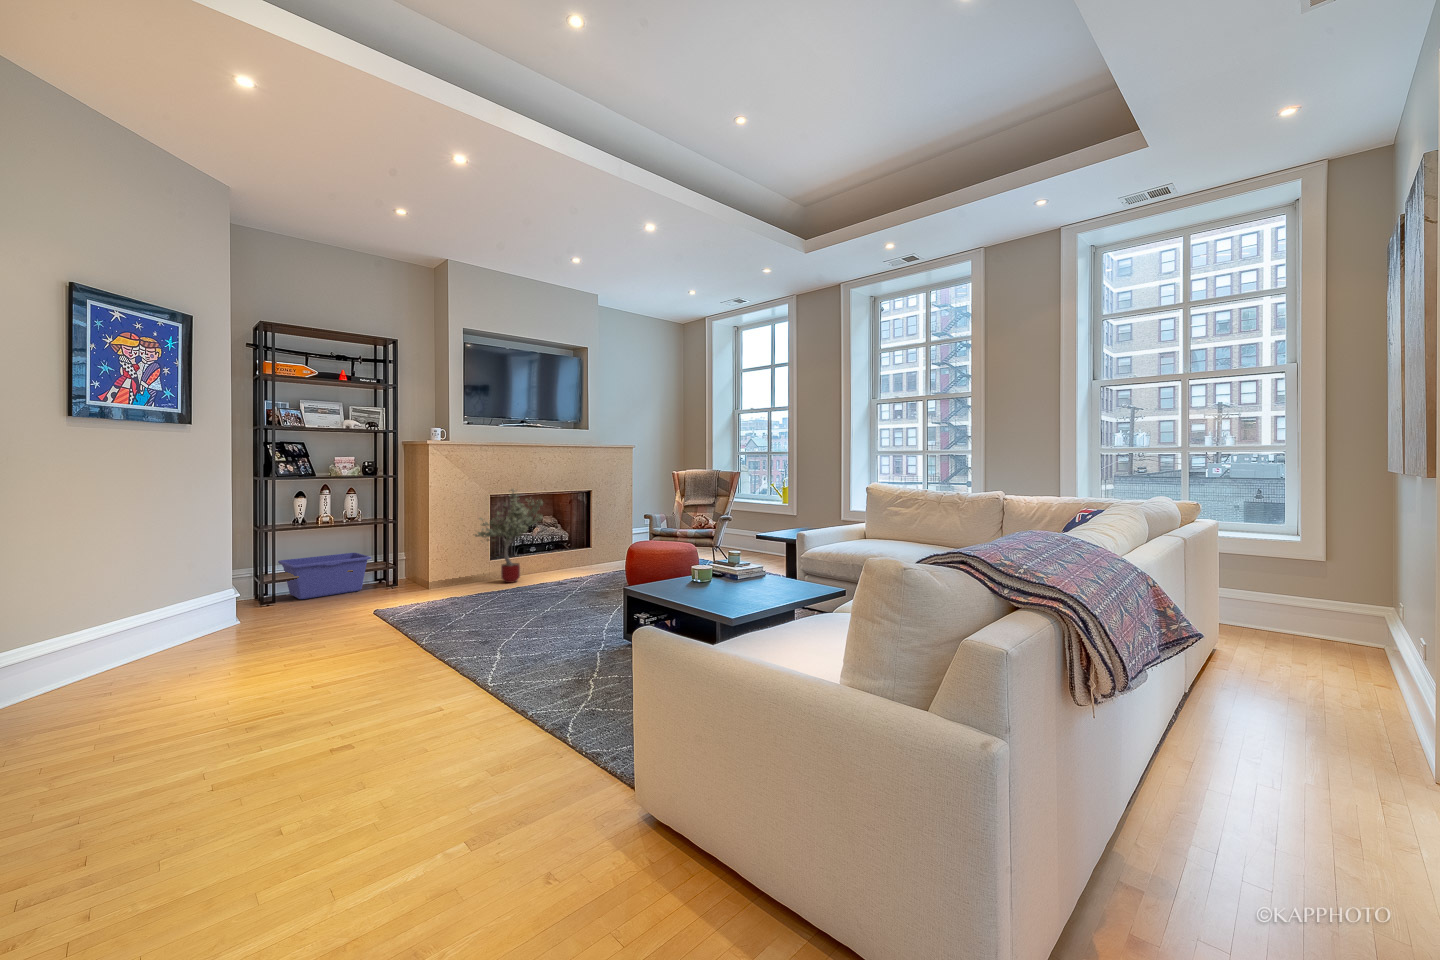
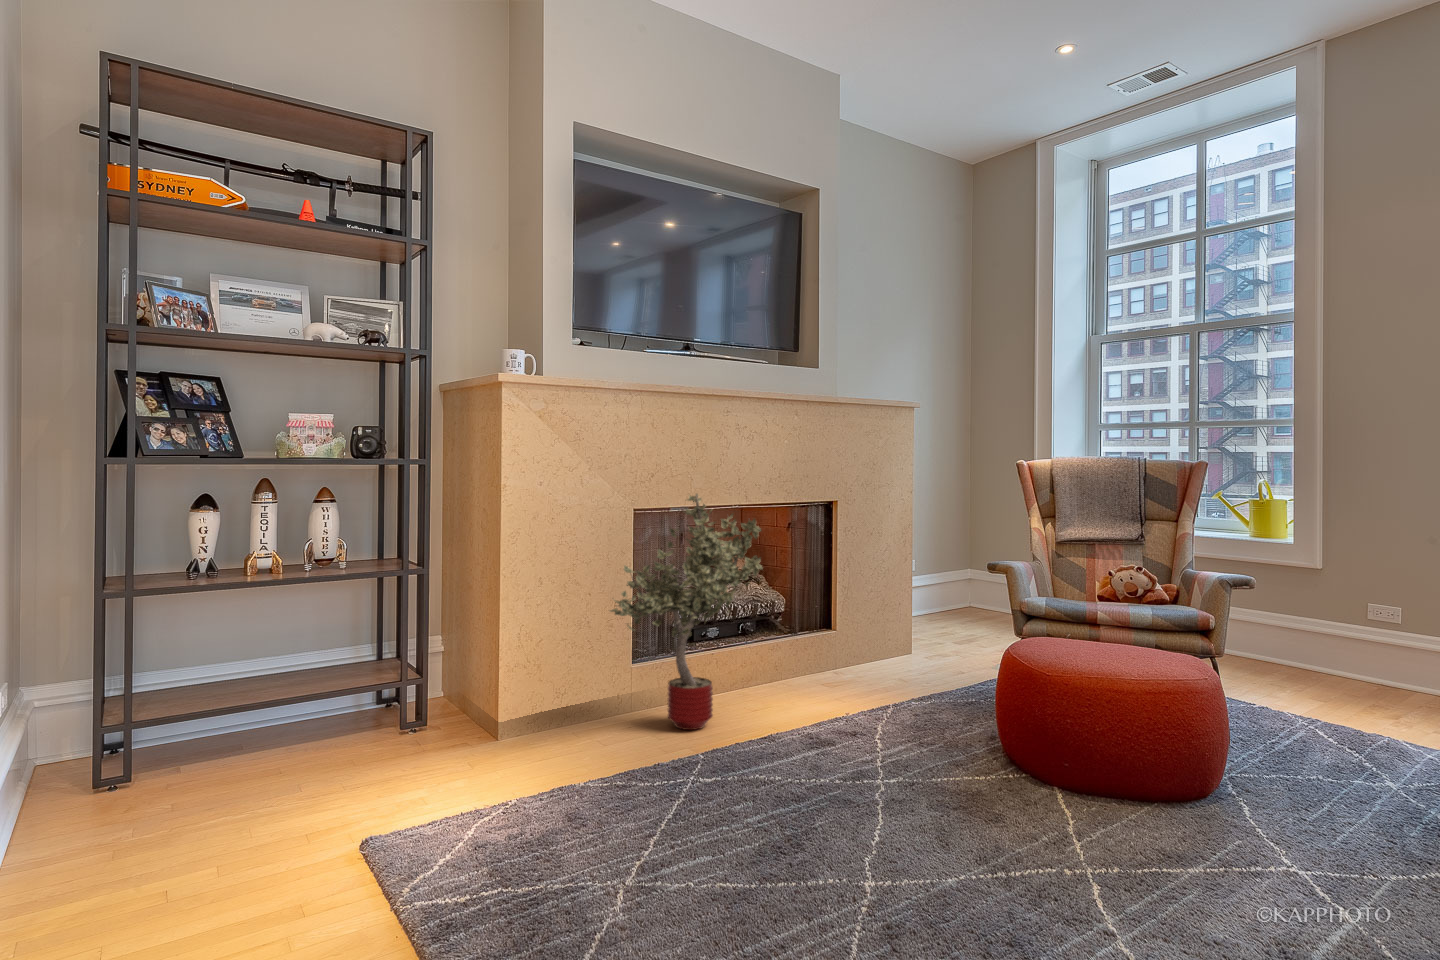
storage bin: present [278,553,371,599] -> none [155,642,368,768]

